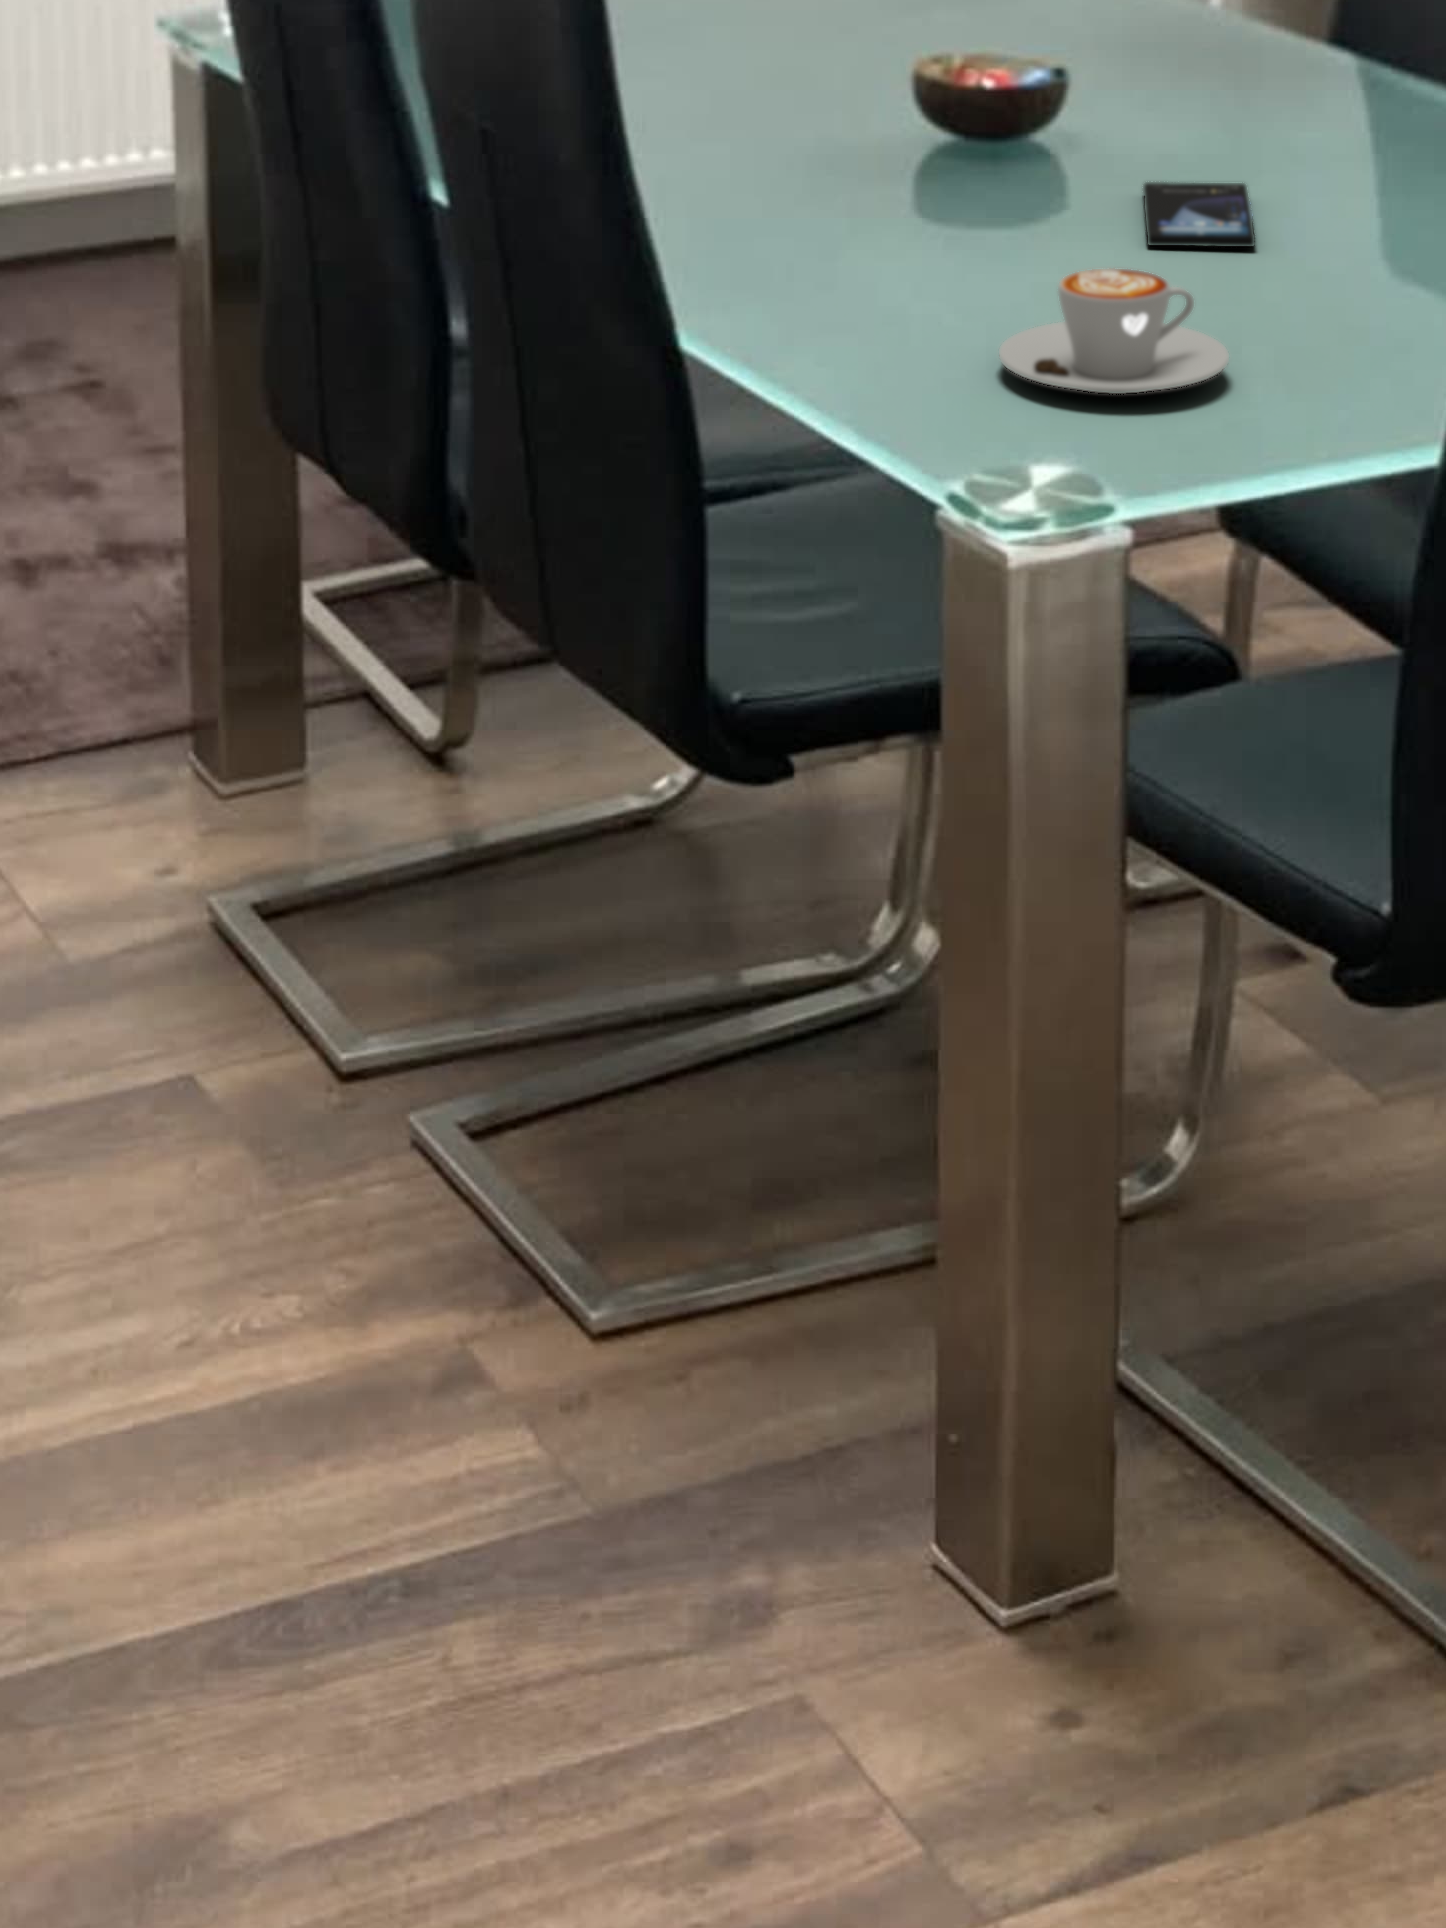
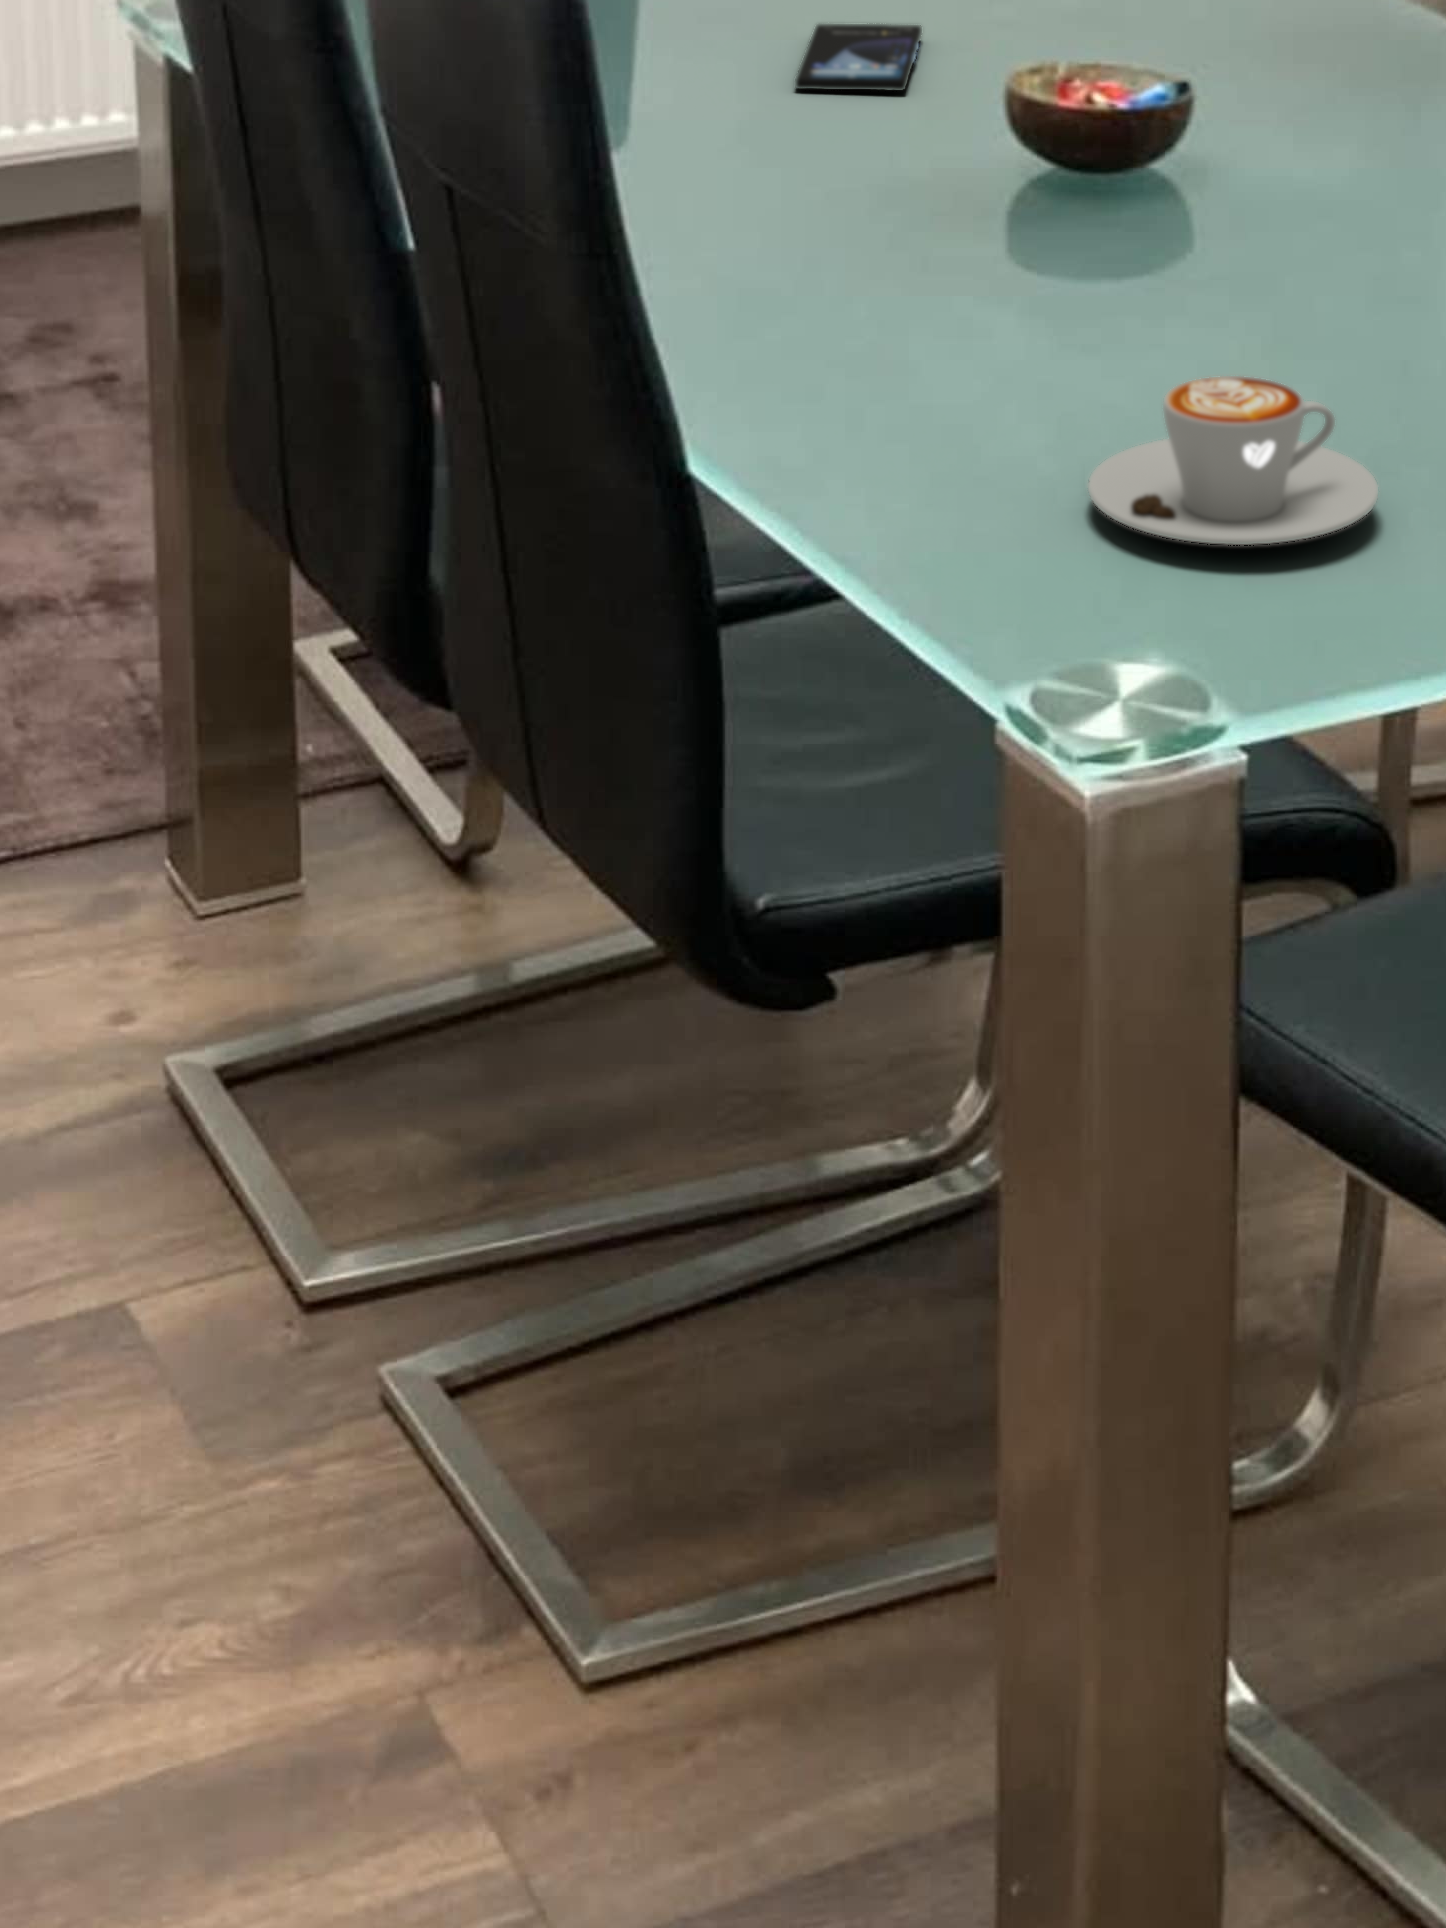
smartphone: present [1143,182,1255,247] -> present [795,24,922,91]

